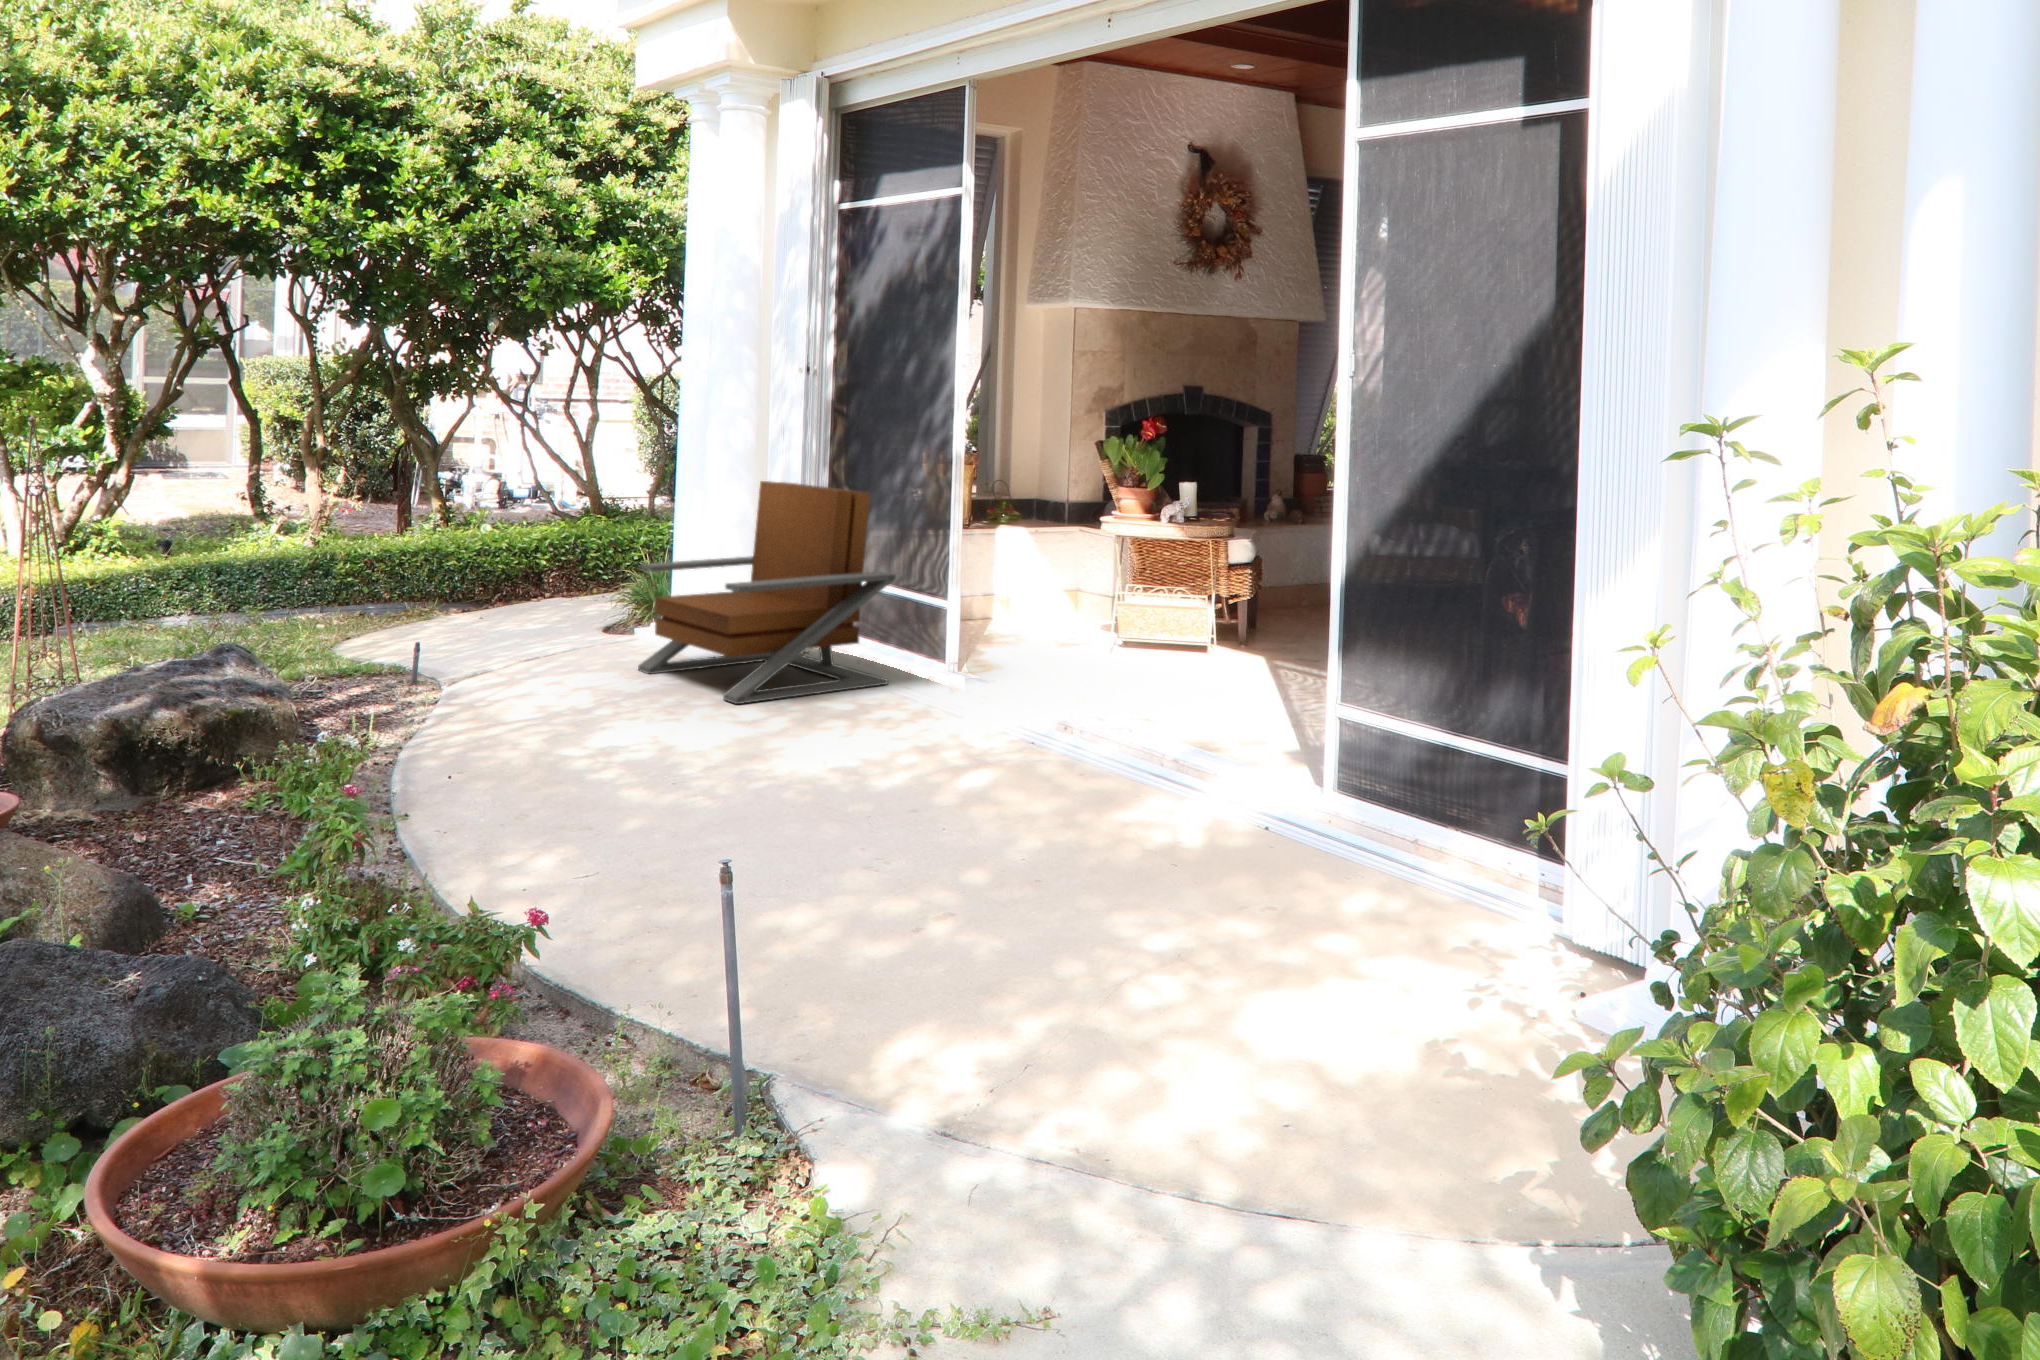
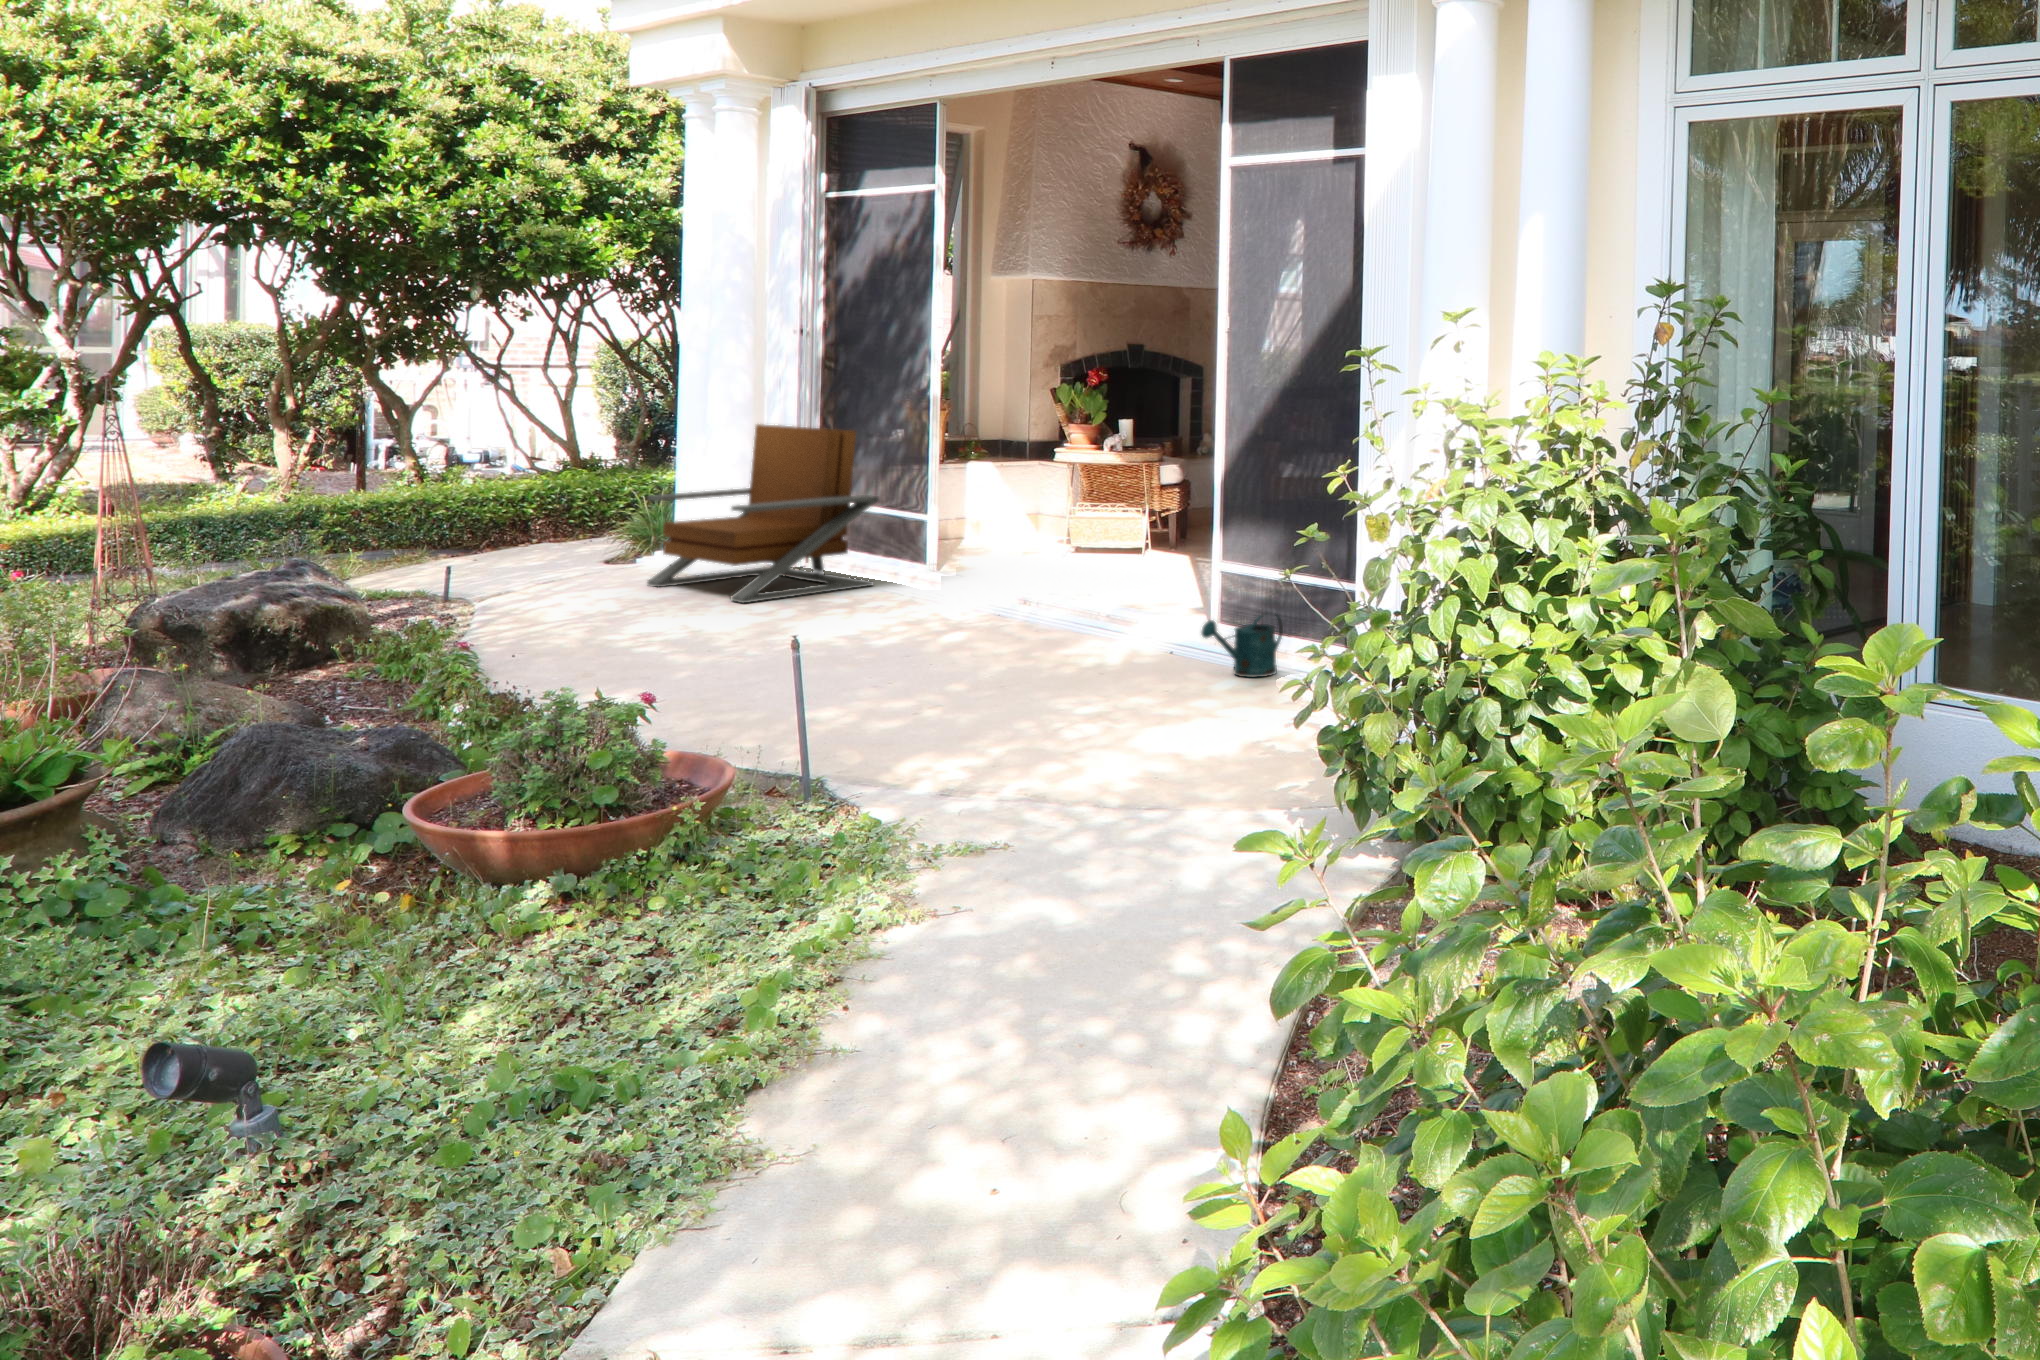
watering can: none [1316,786,1431,885] -> present [1201,615,1283,677]

